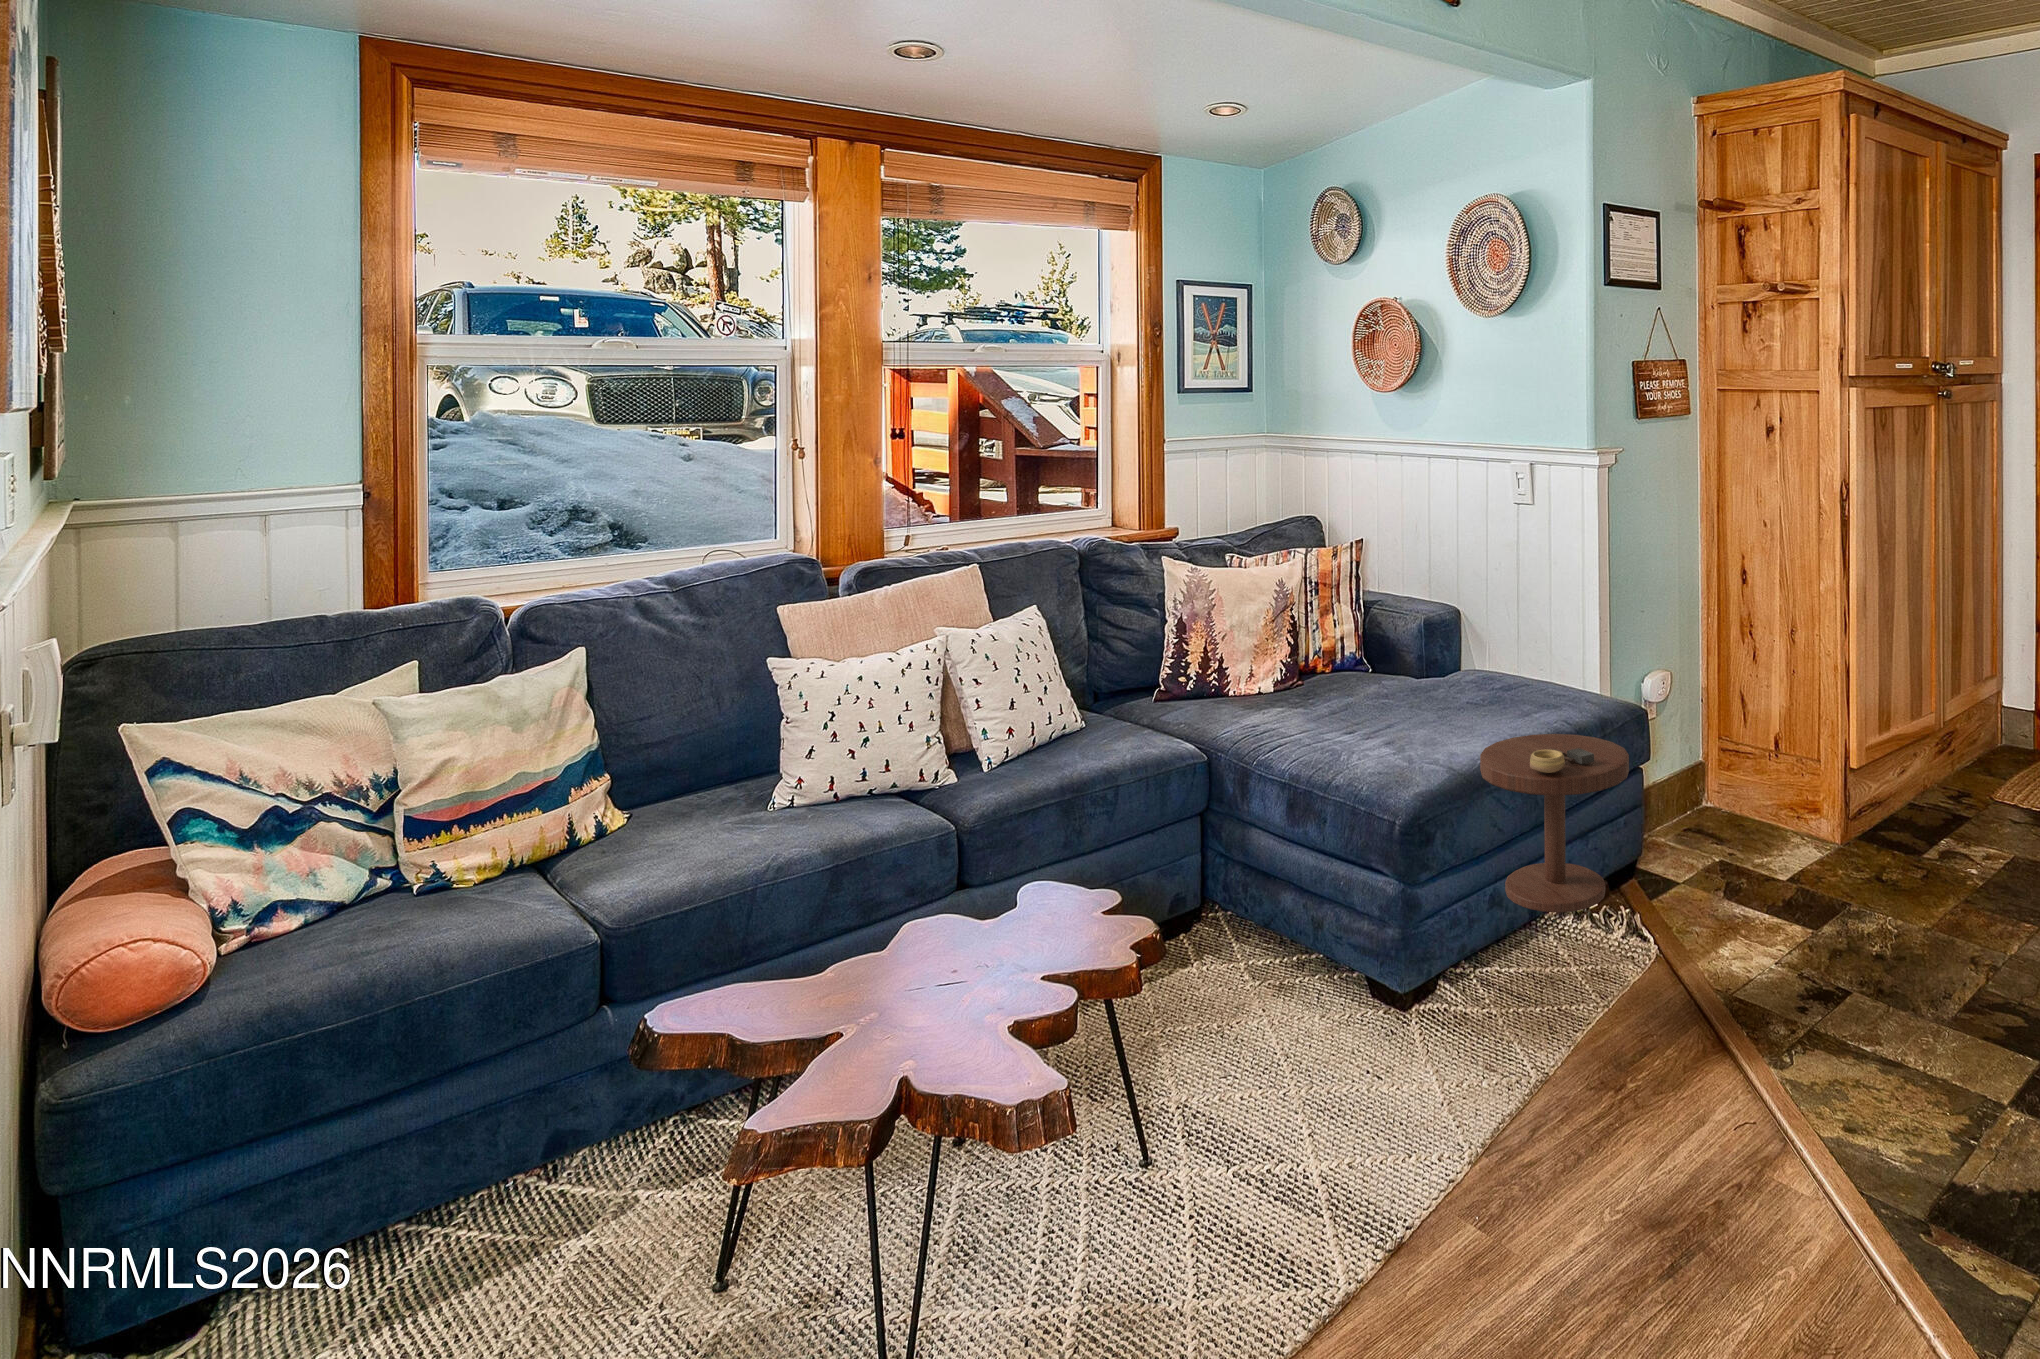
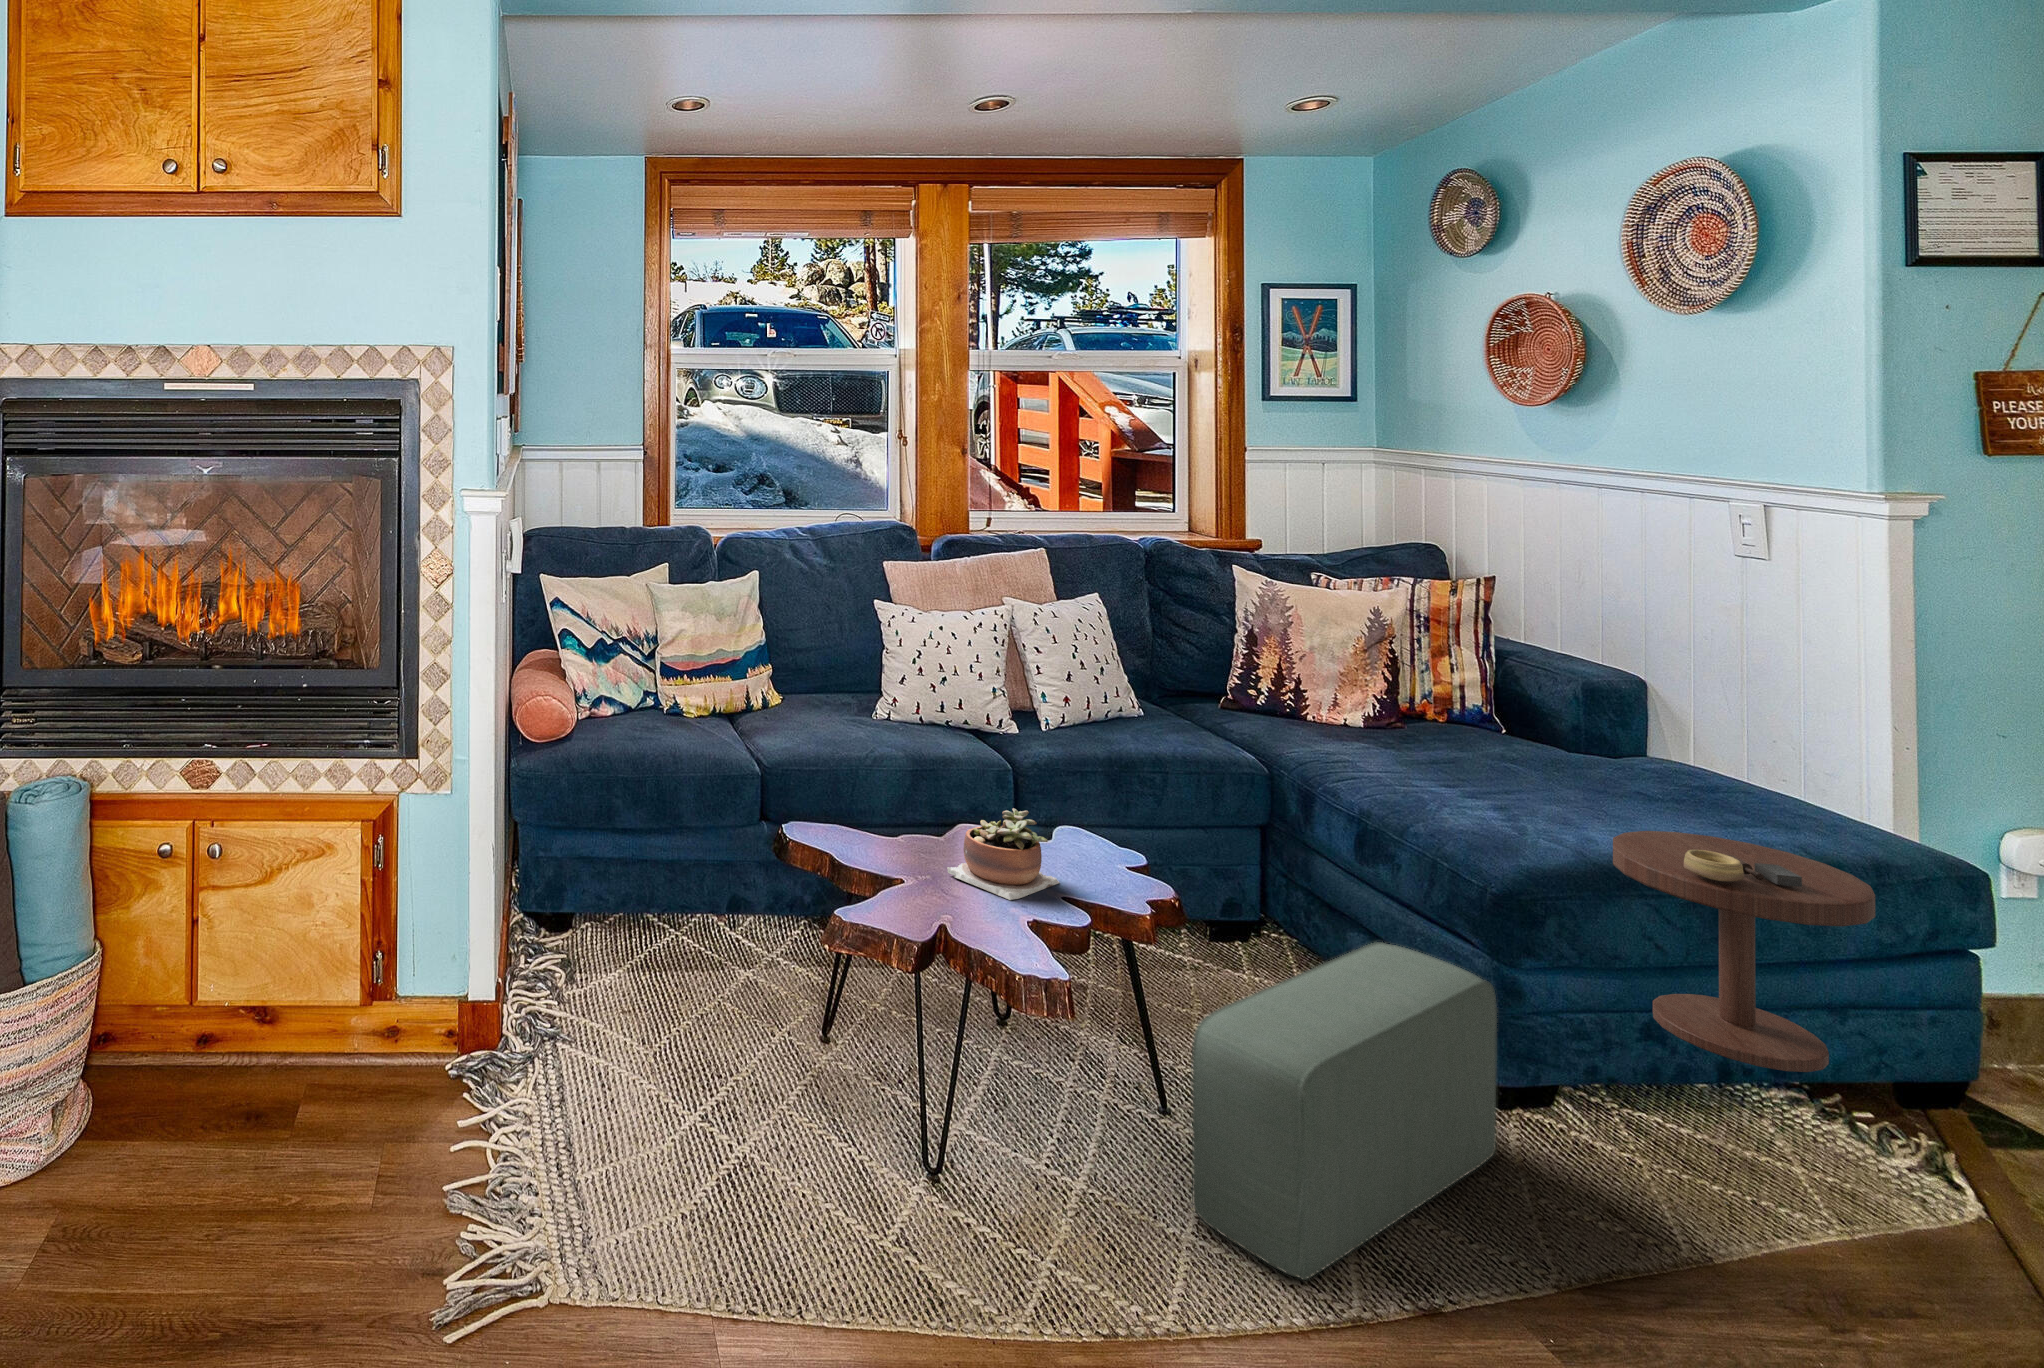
succulent plant: none [898,884,1033,1000] -> present [947,808,1060,900]
pouf: none [1188,903,1410,1285] -> present [1191,942,1497,1280]

